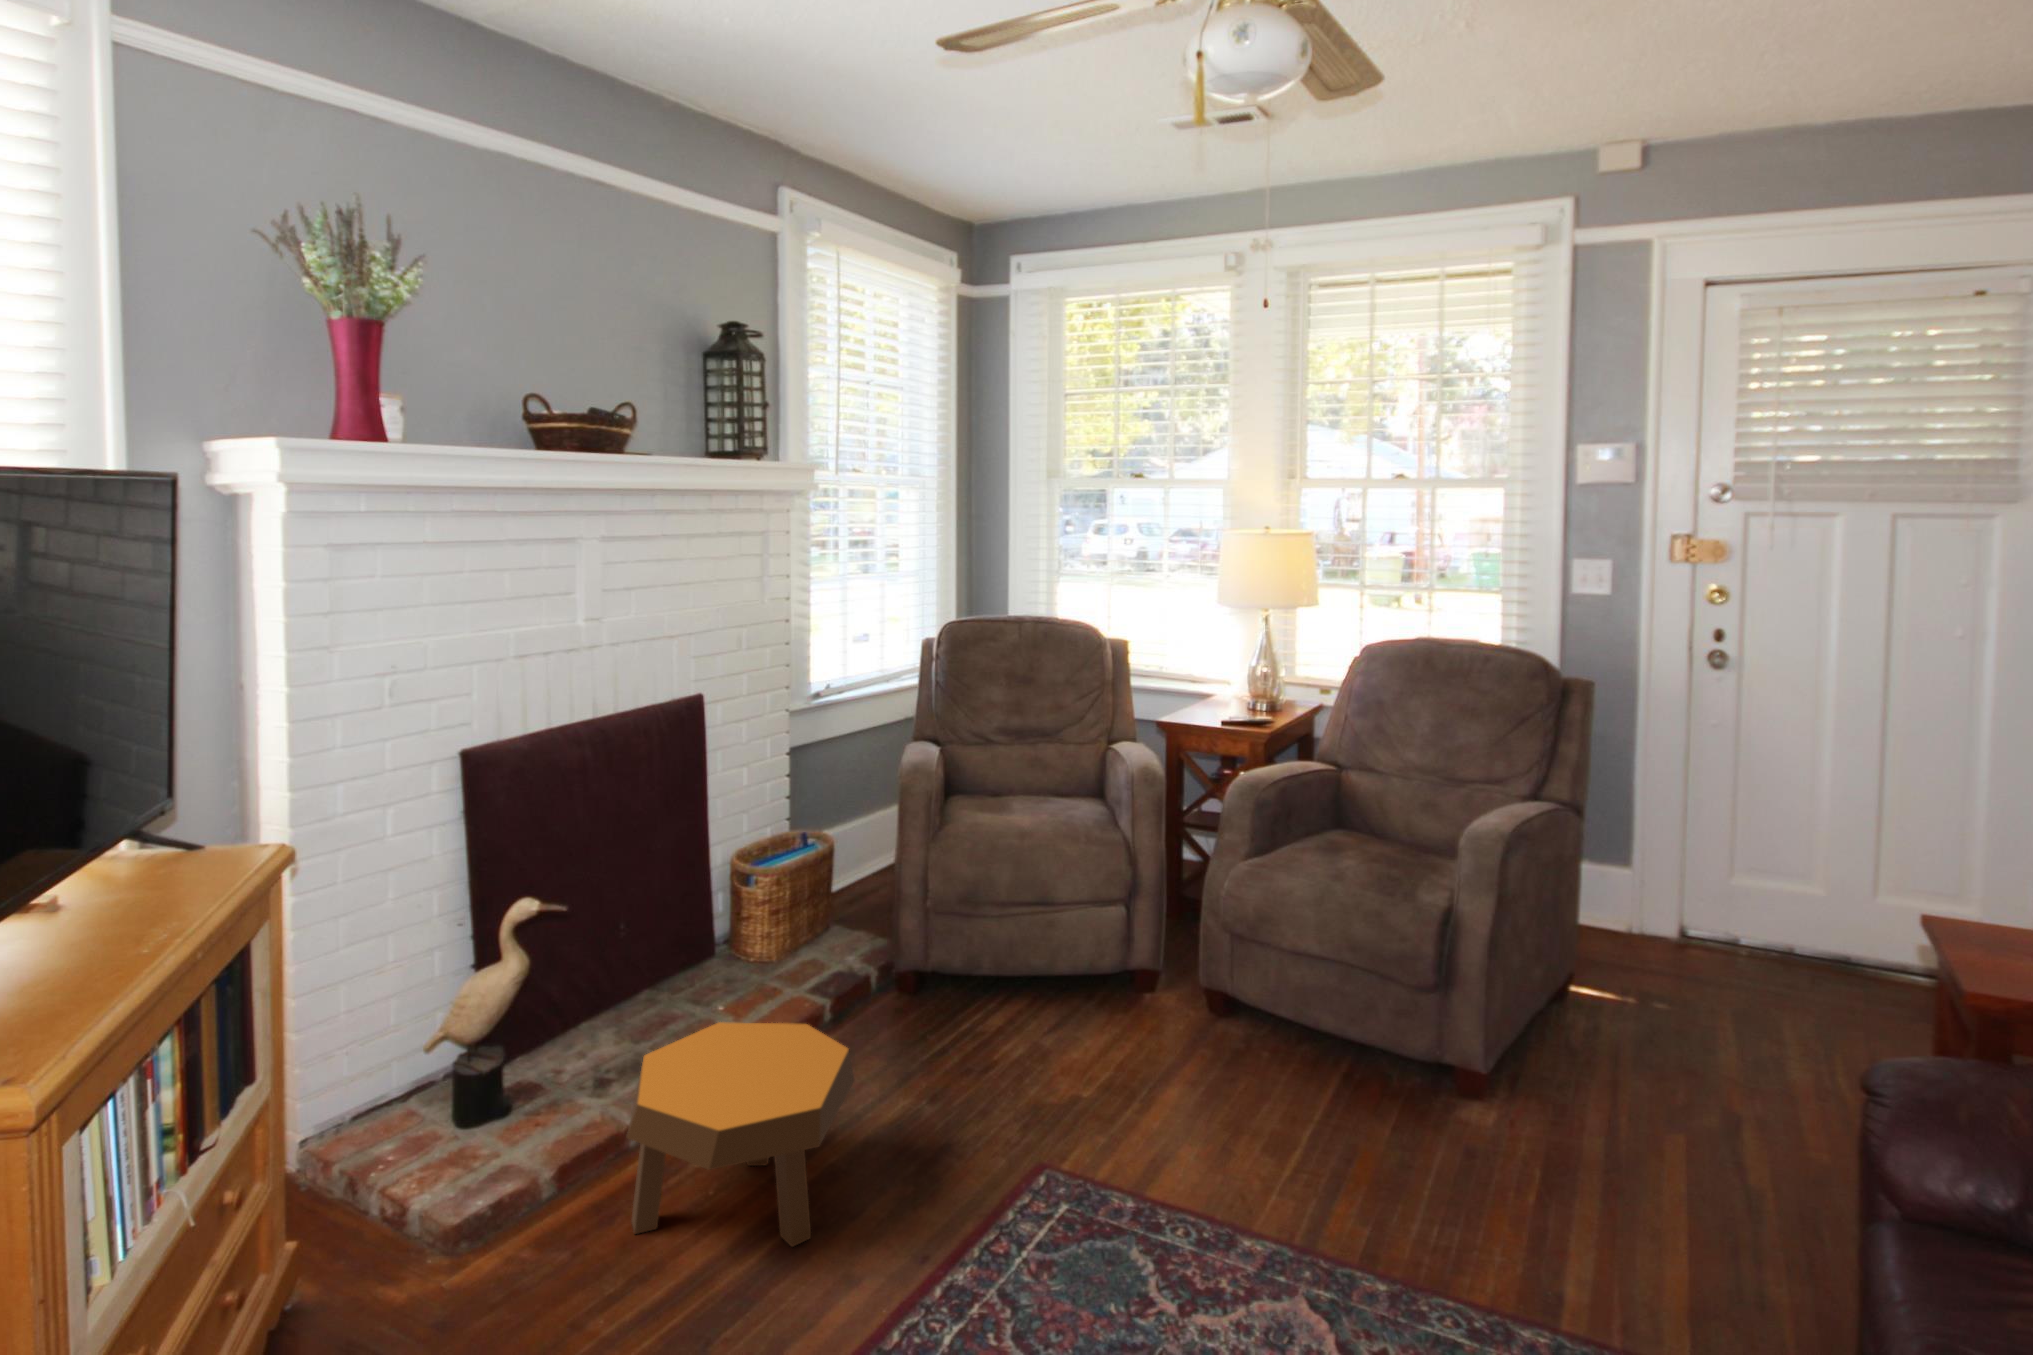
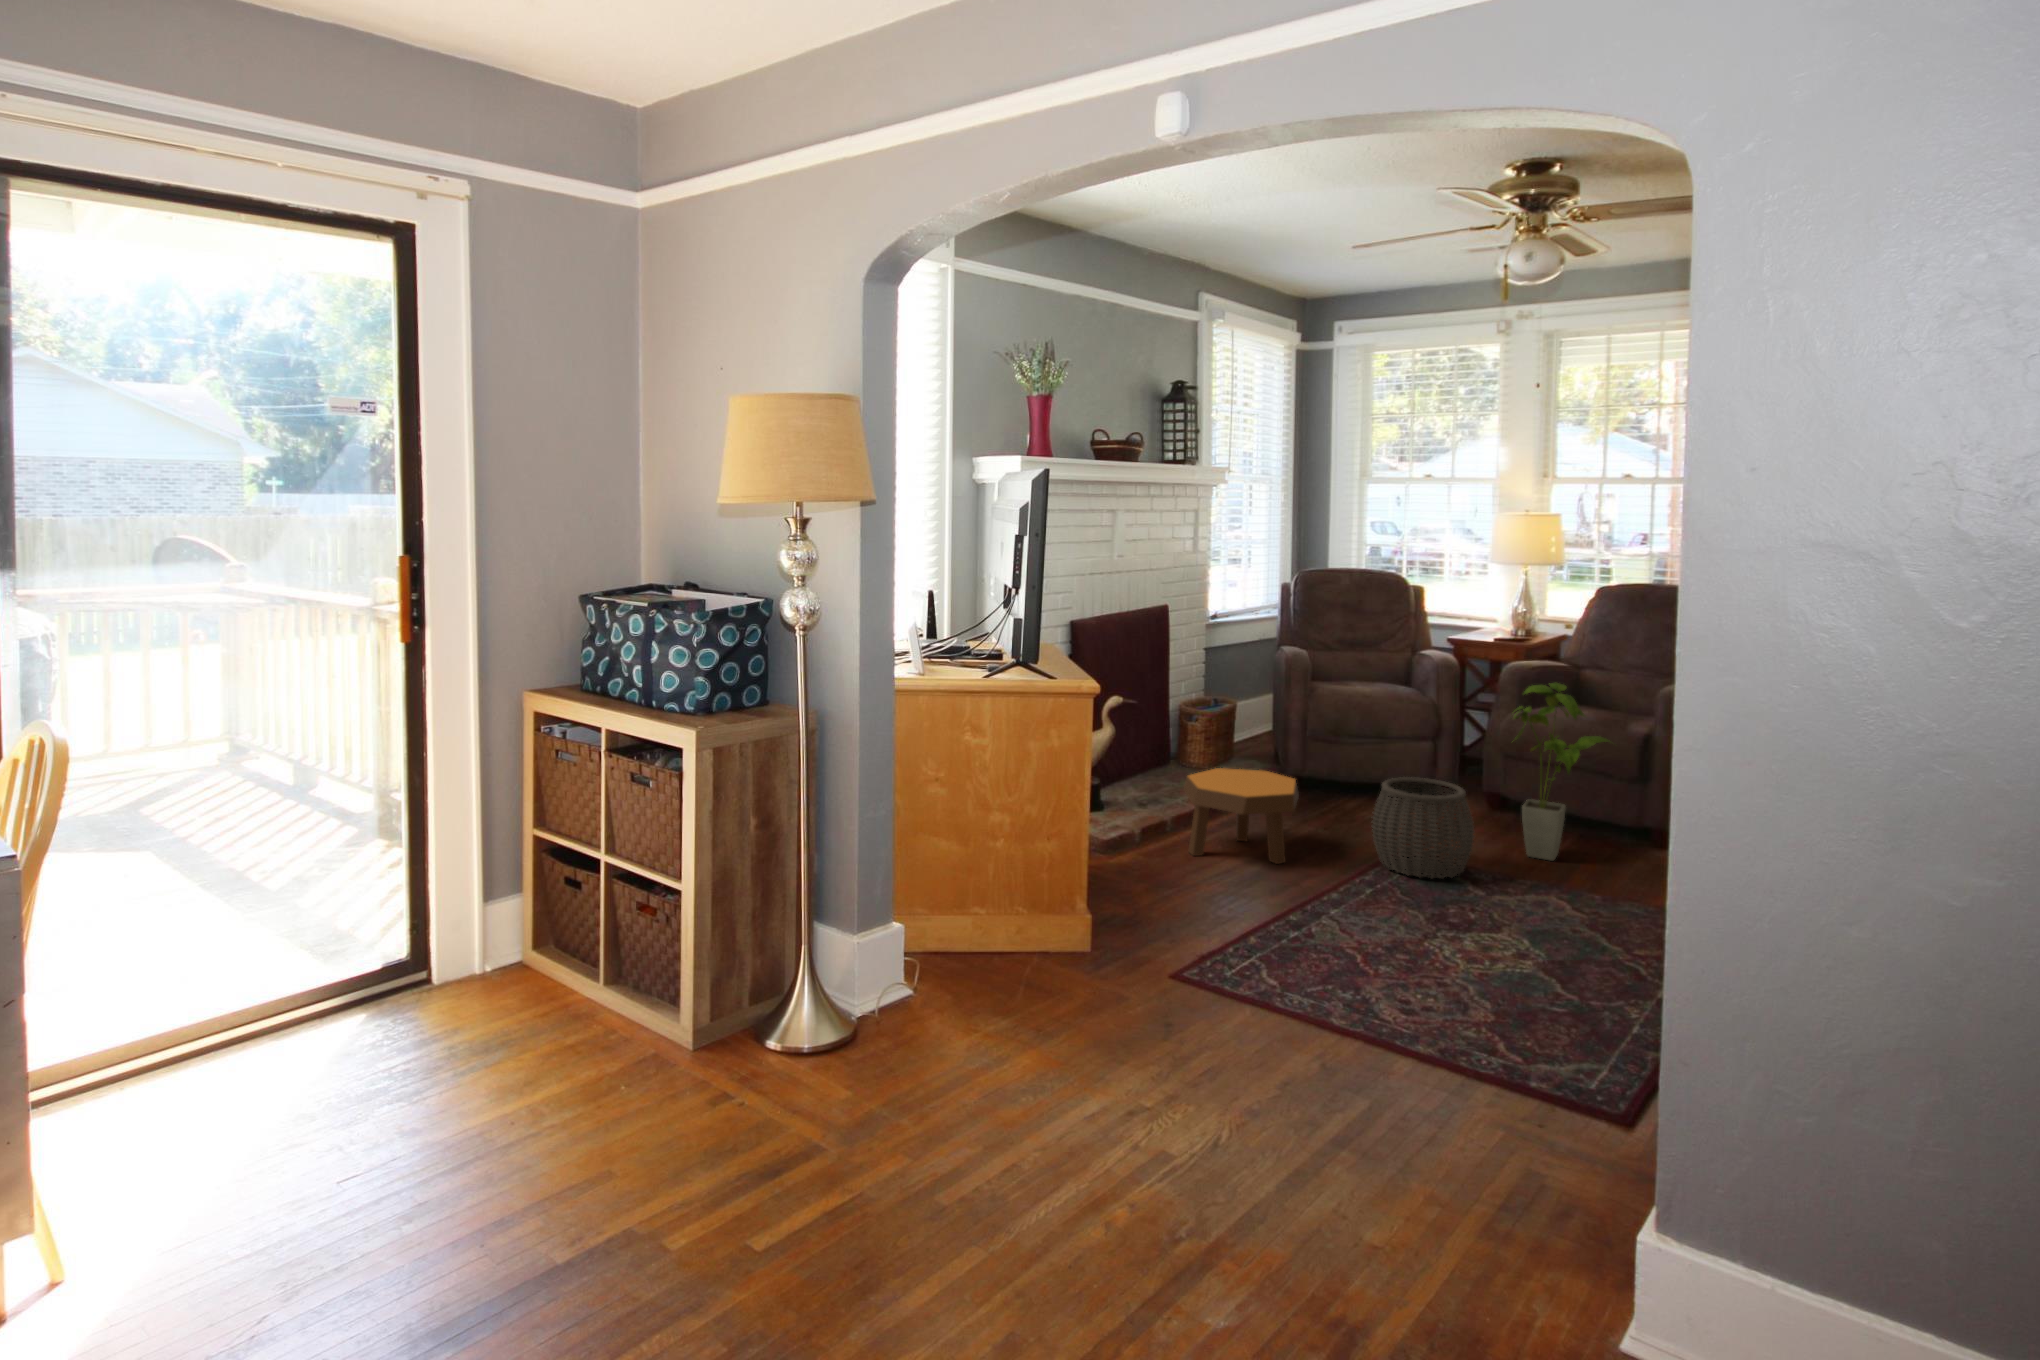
house plant: none [1230,848,1408,1169] -> present [1511,683,1609,861]
woven basket: none [976,1039,1160,1270] -> present [1372,777,1474,879]

